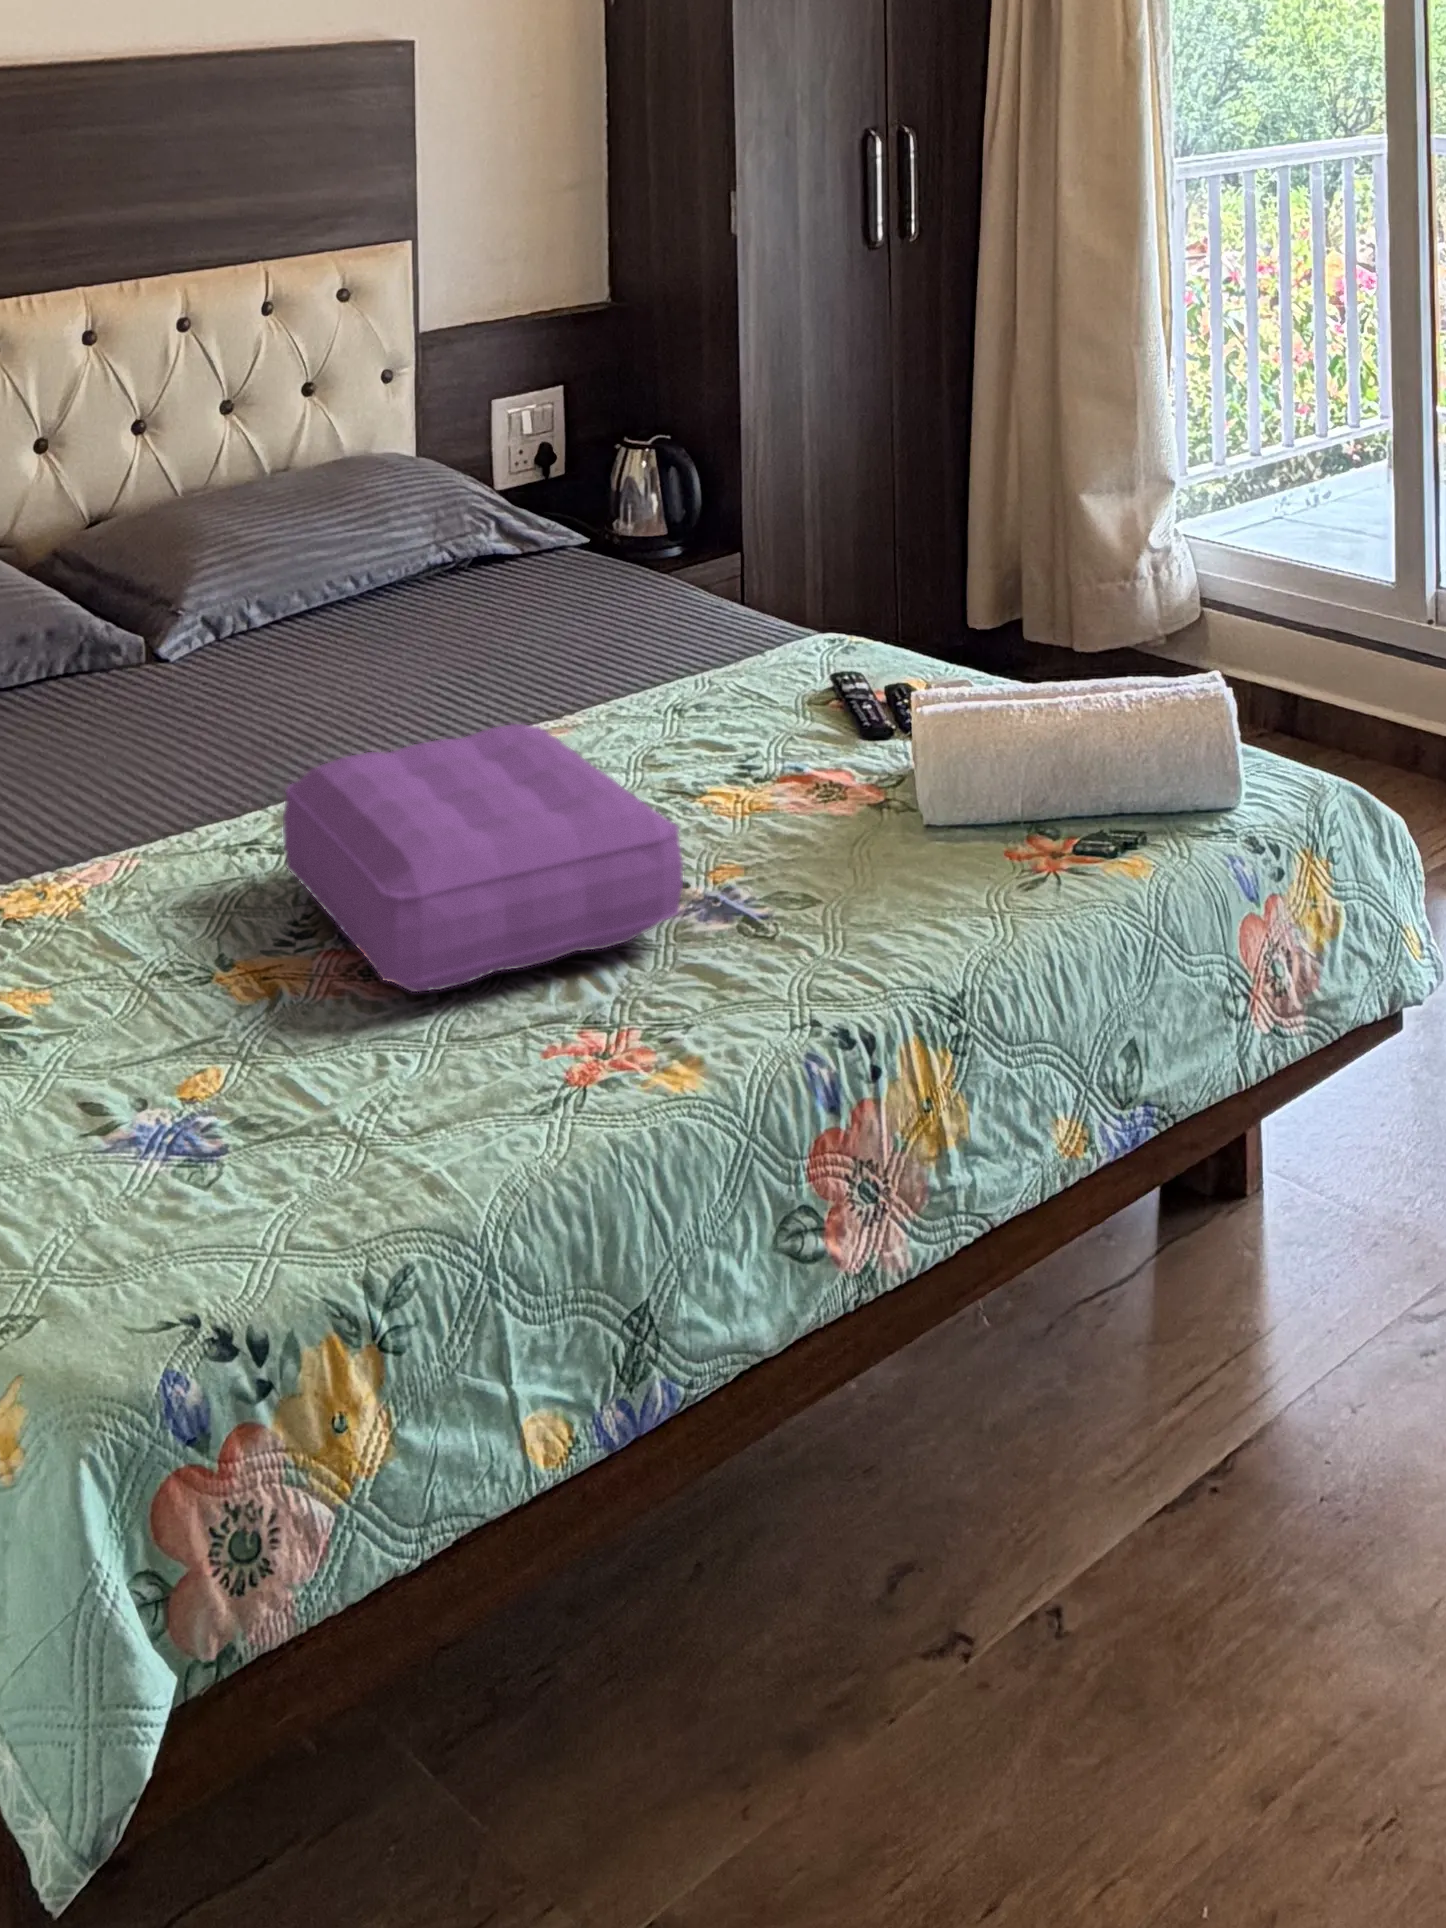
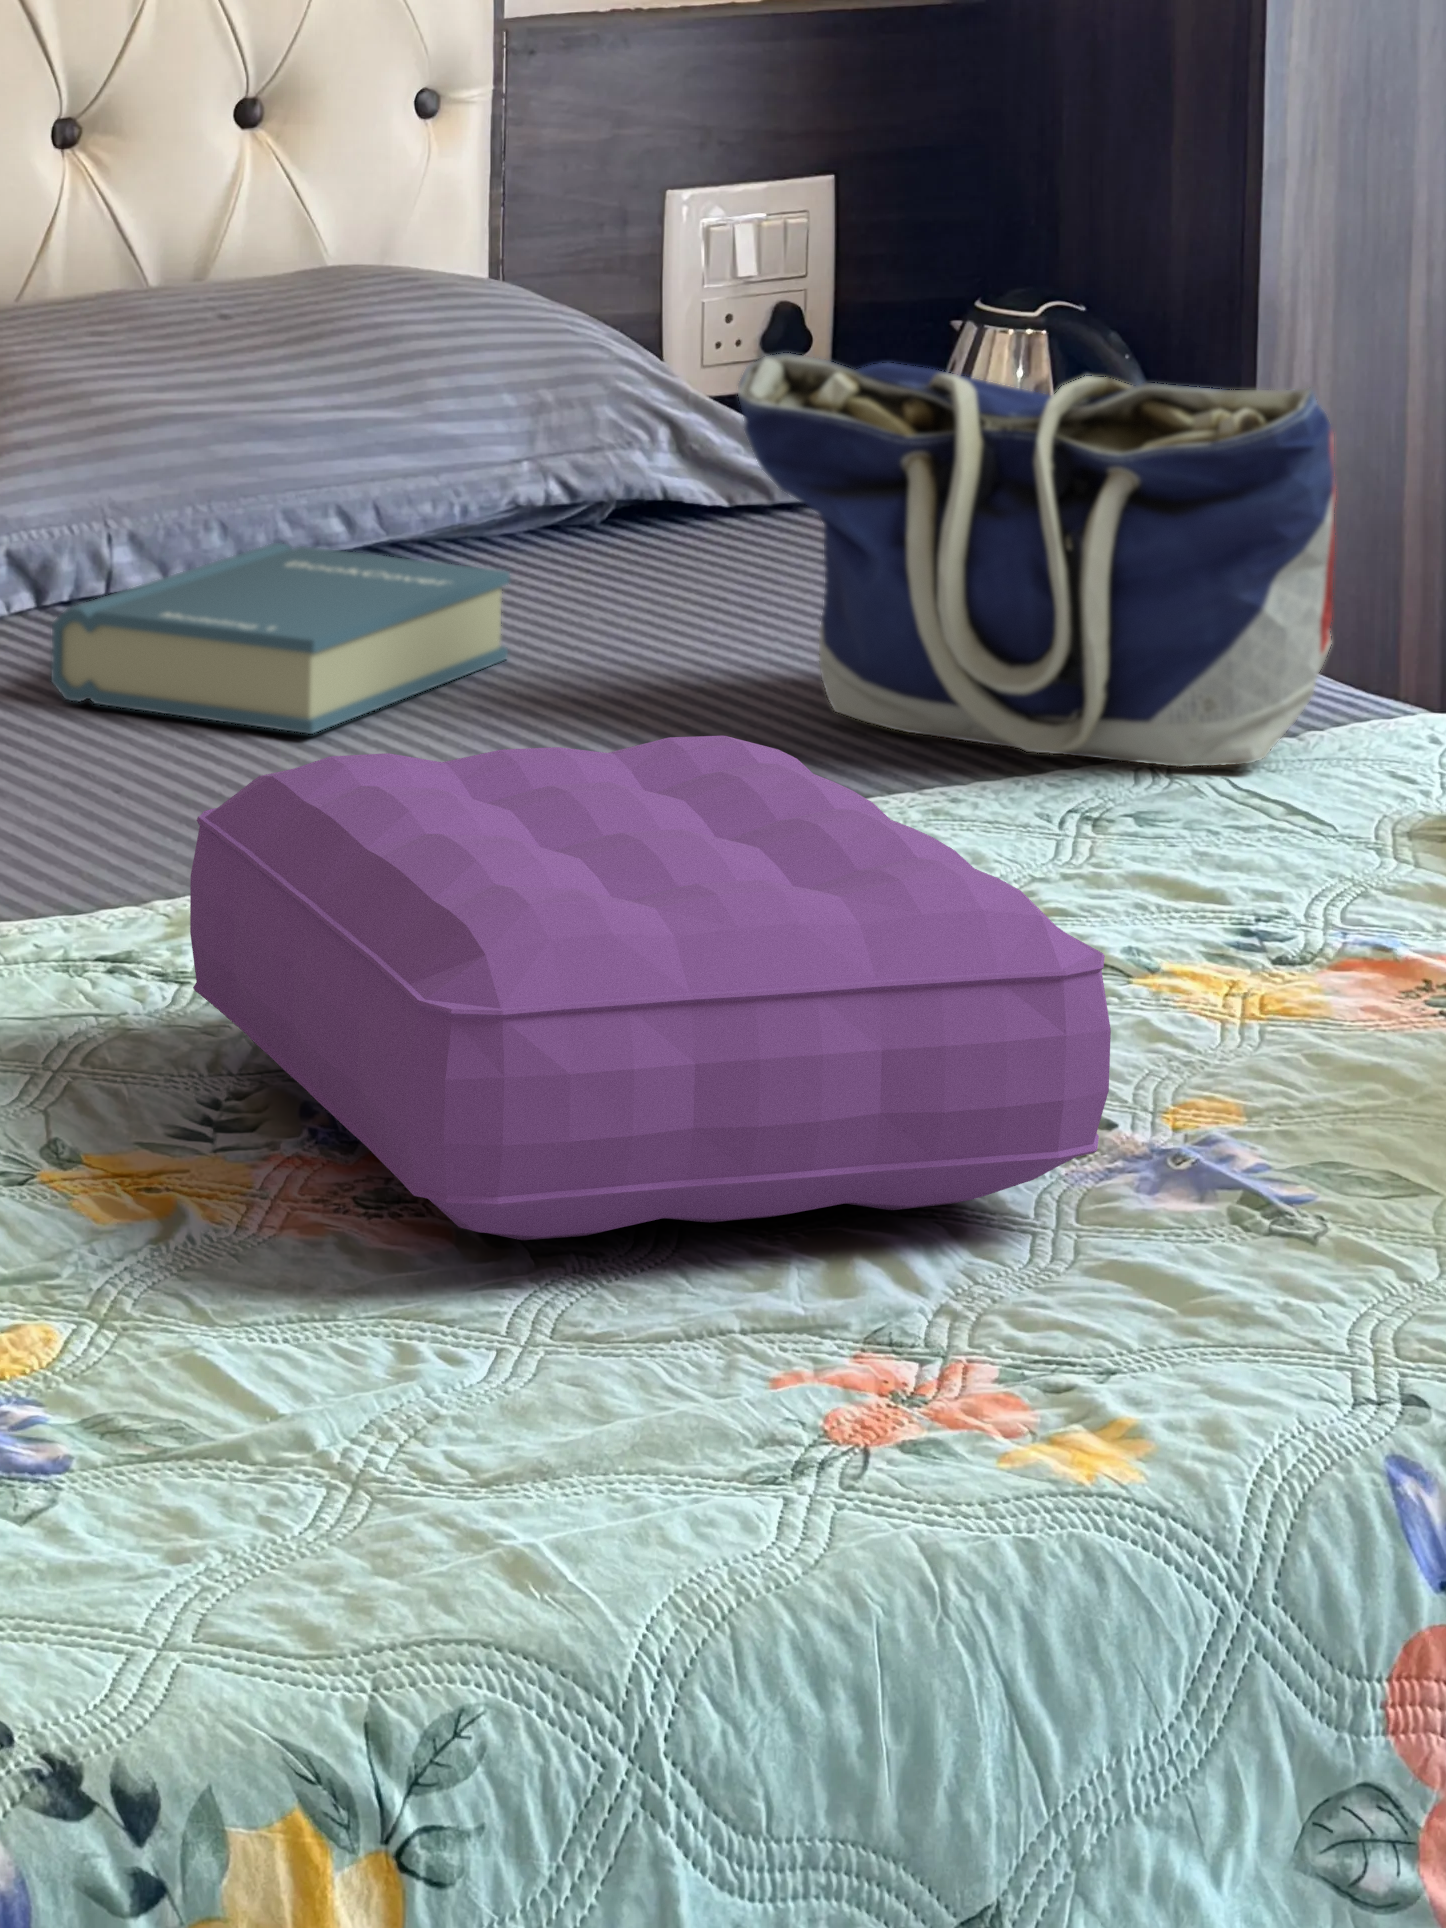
tote bag: none [519,513,771,679] -> present [738,353,1336,767]
hardback book: none [223,603,425,702] -> present [51,543,510,734]

